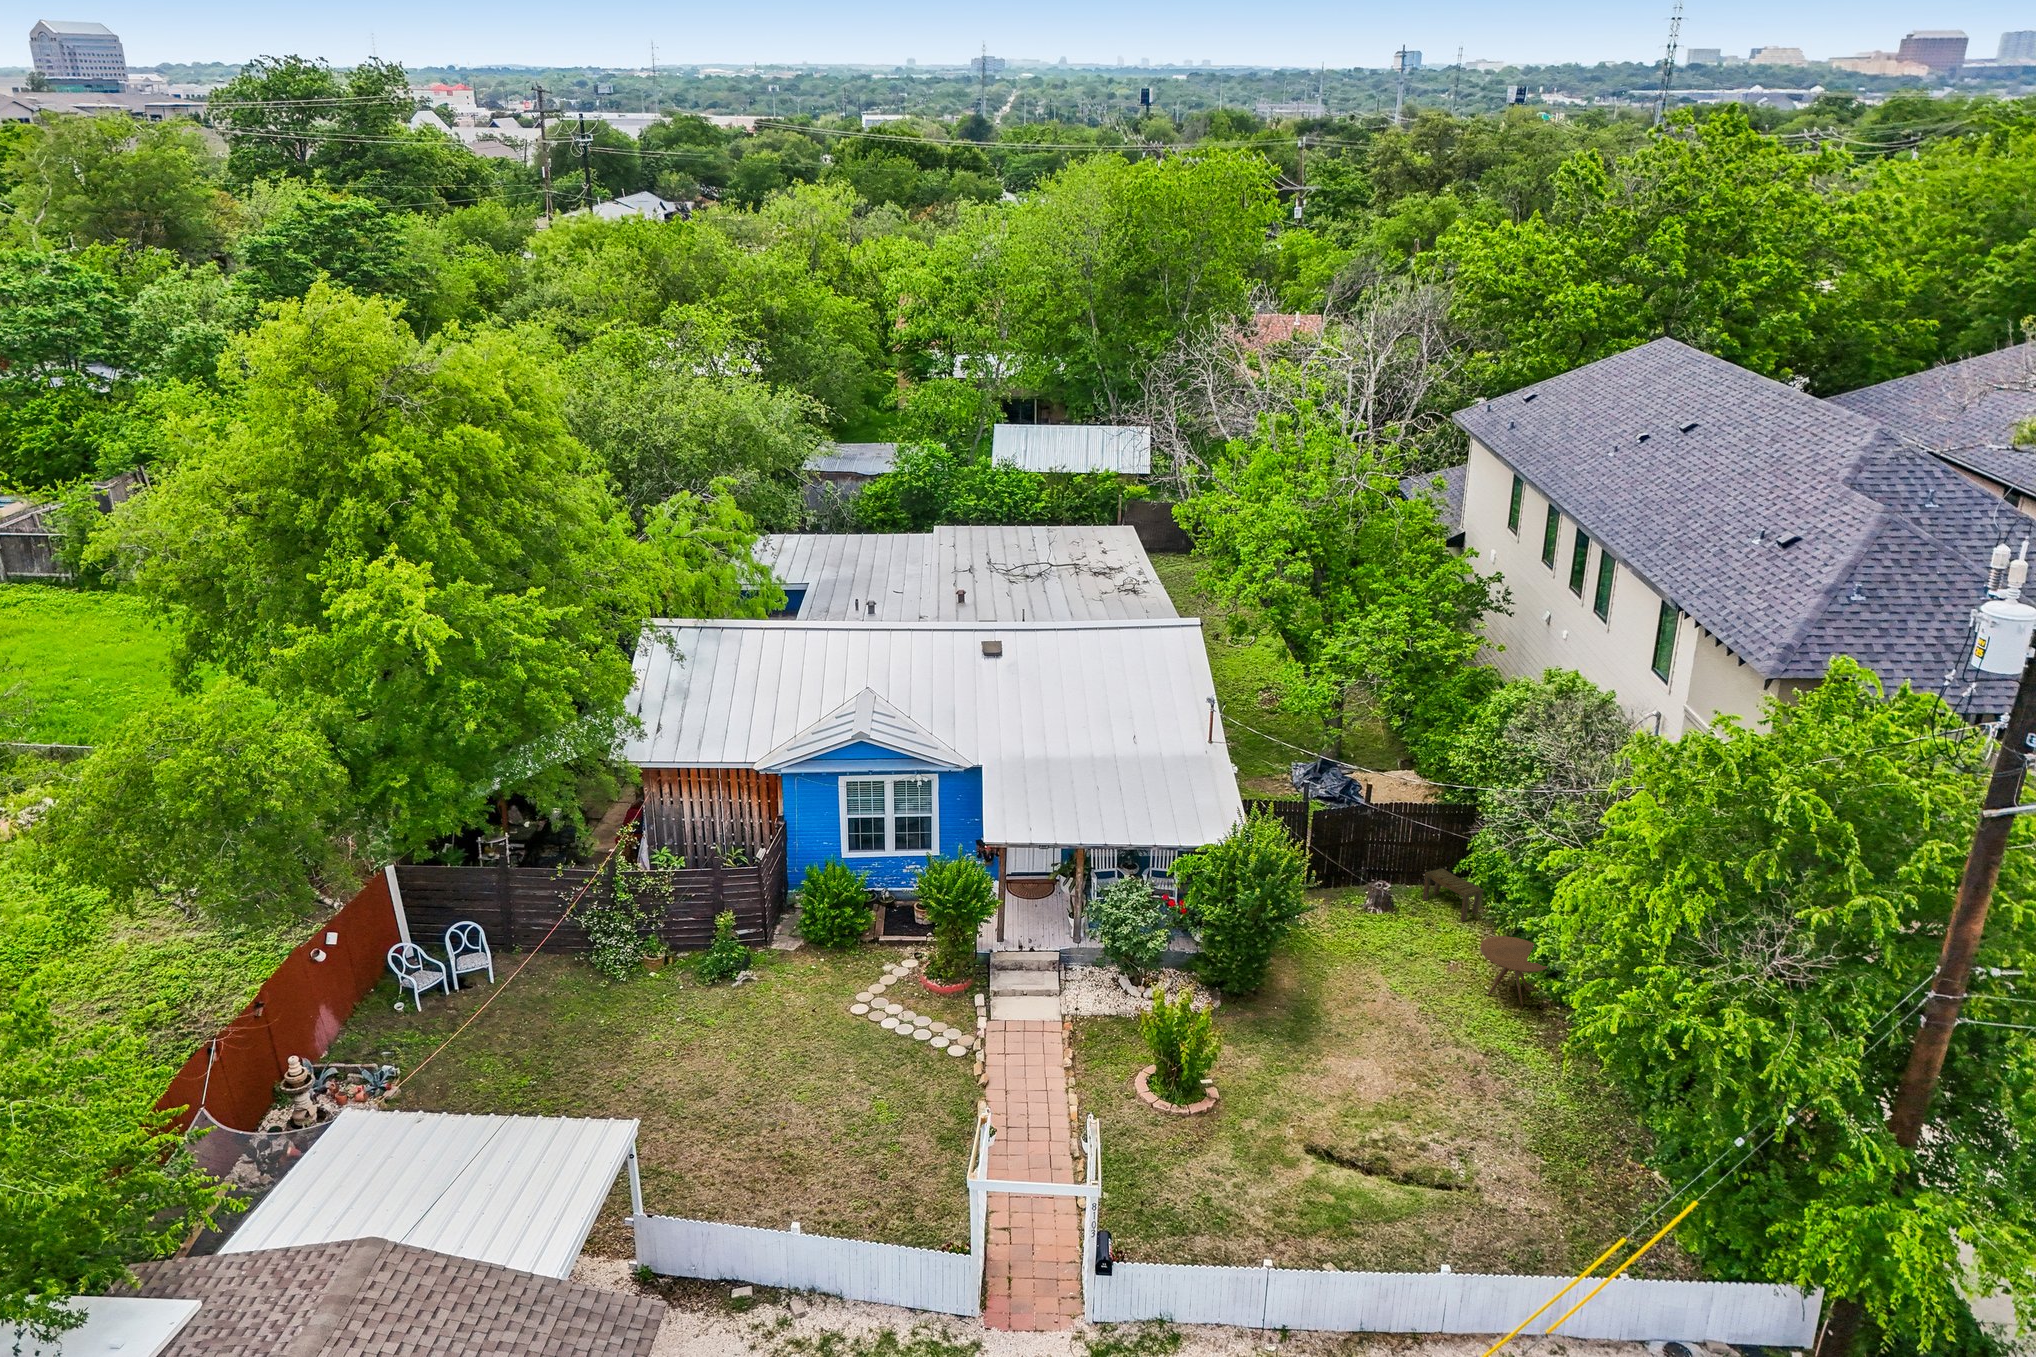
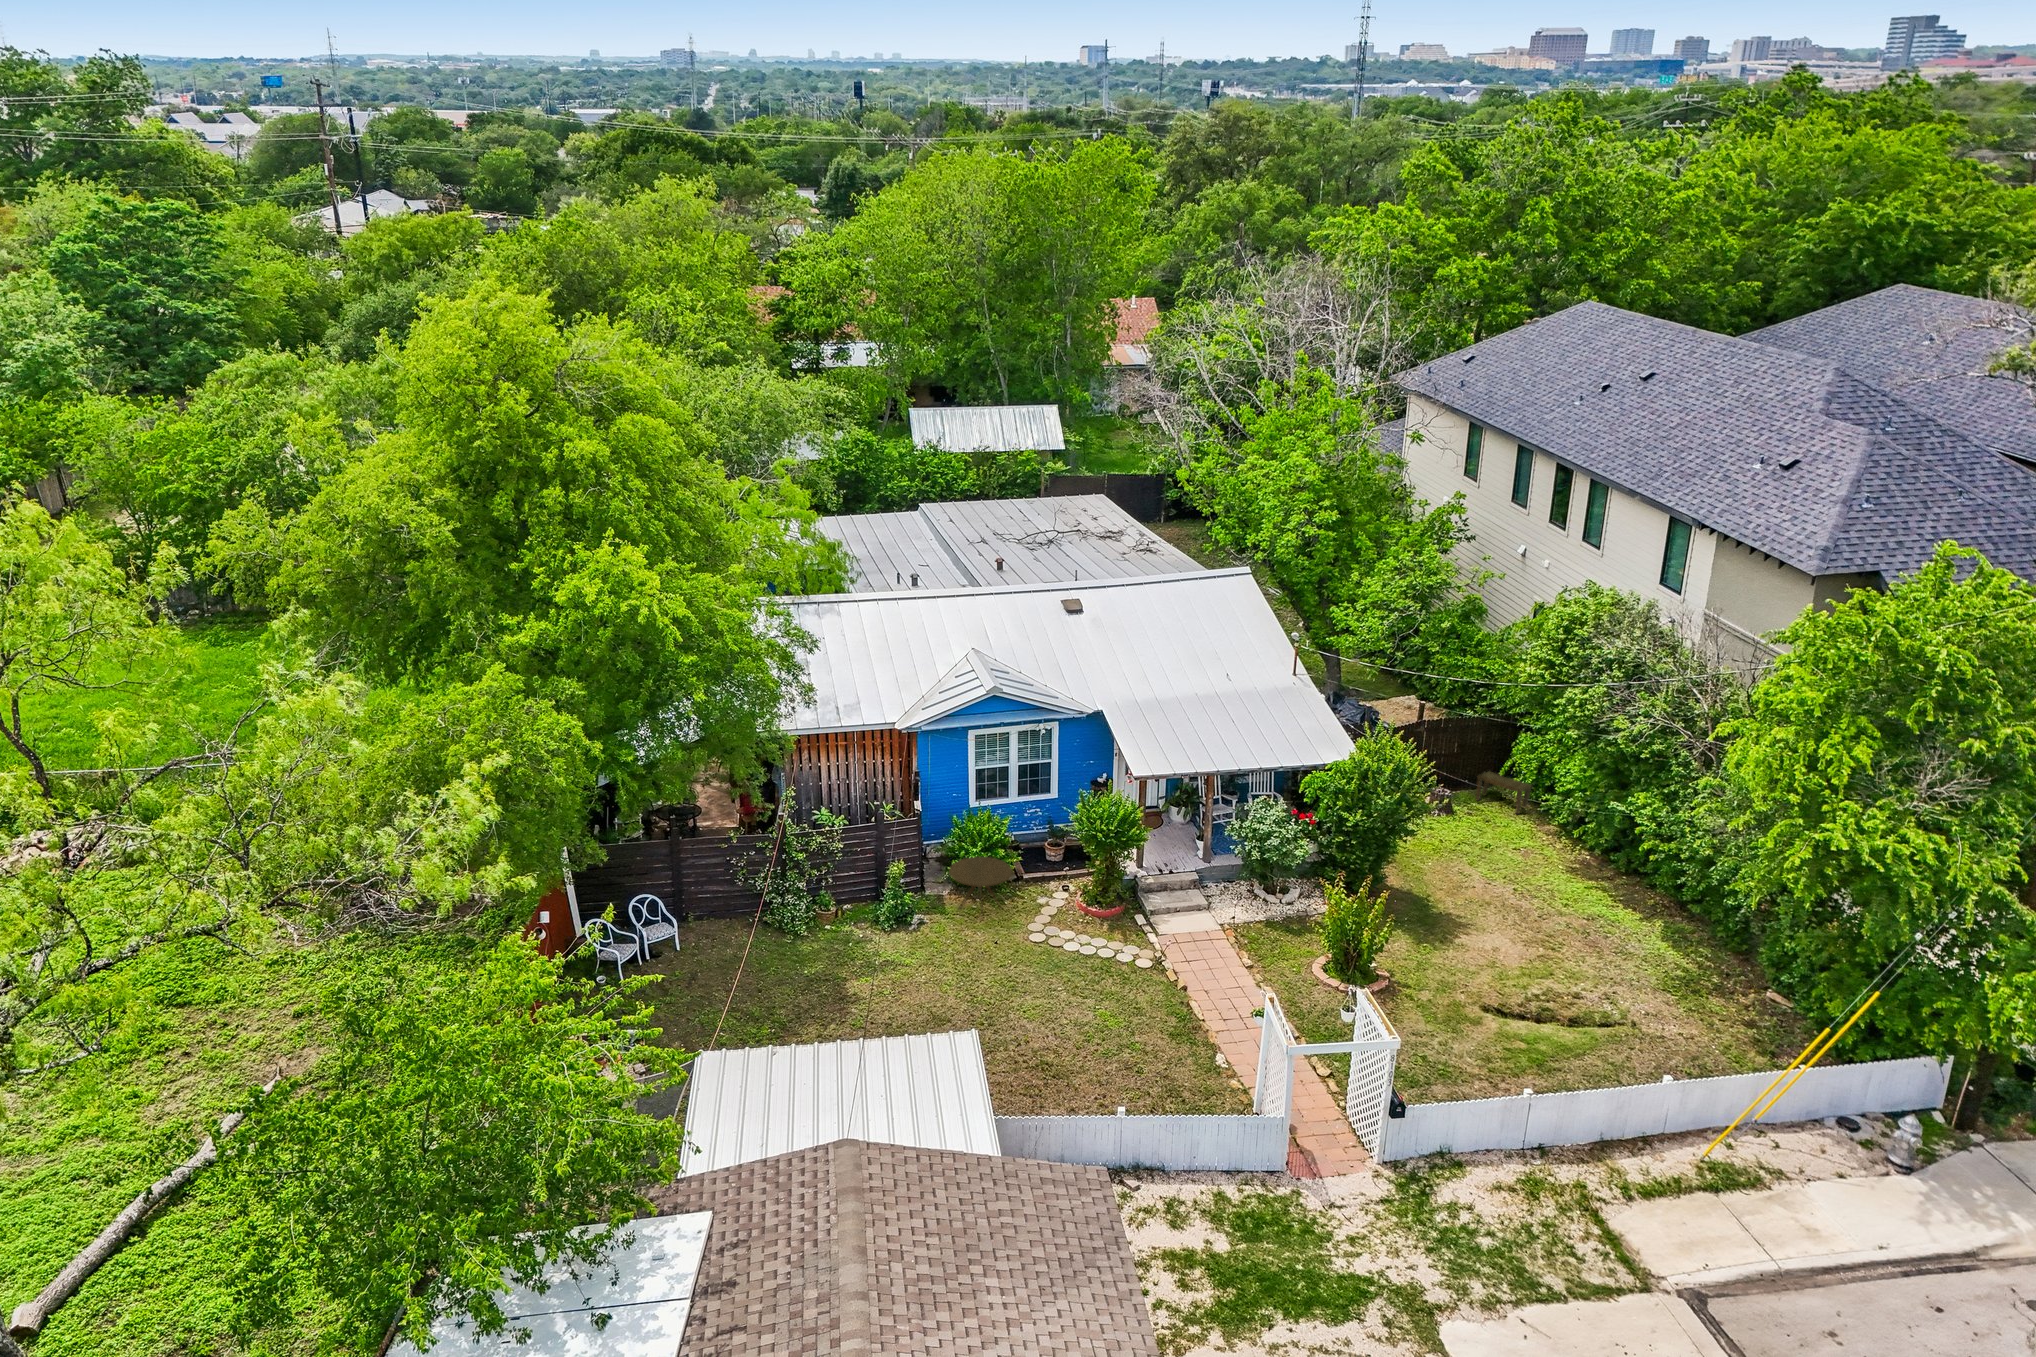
round table: present [1480,936,1548,1006] -> present [949,857,1012,909]

